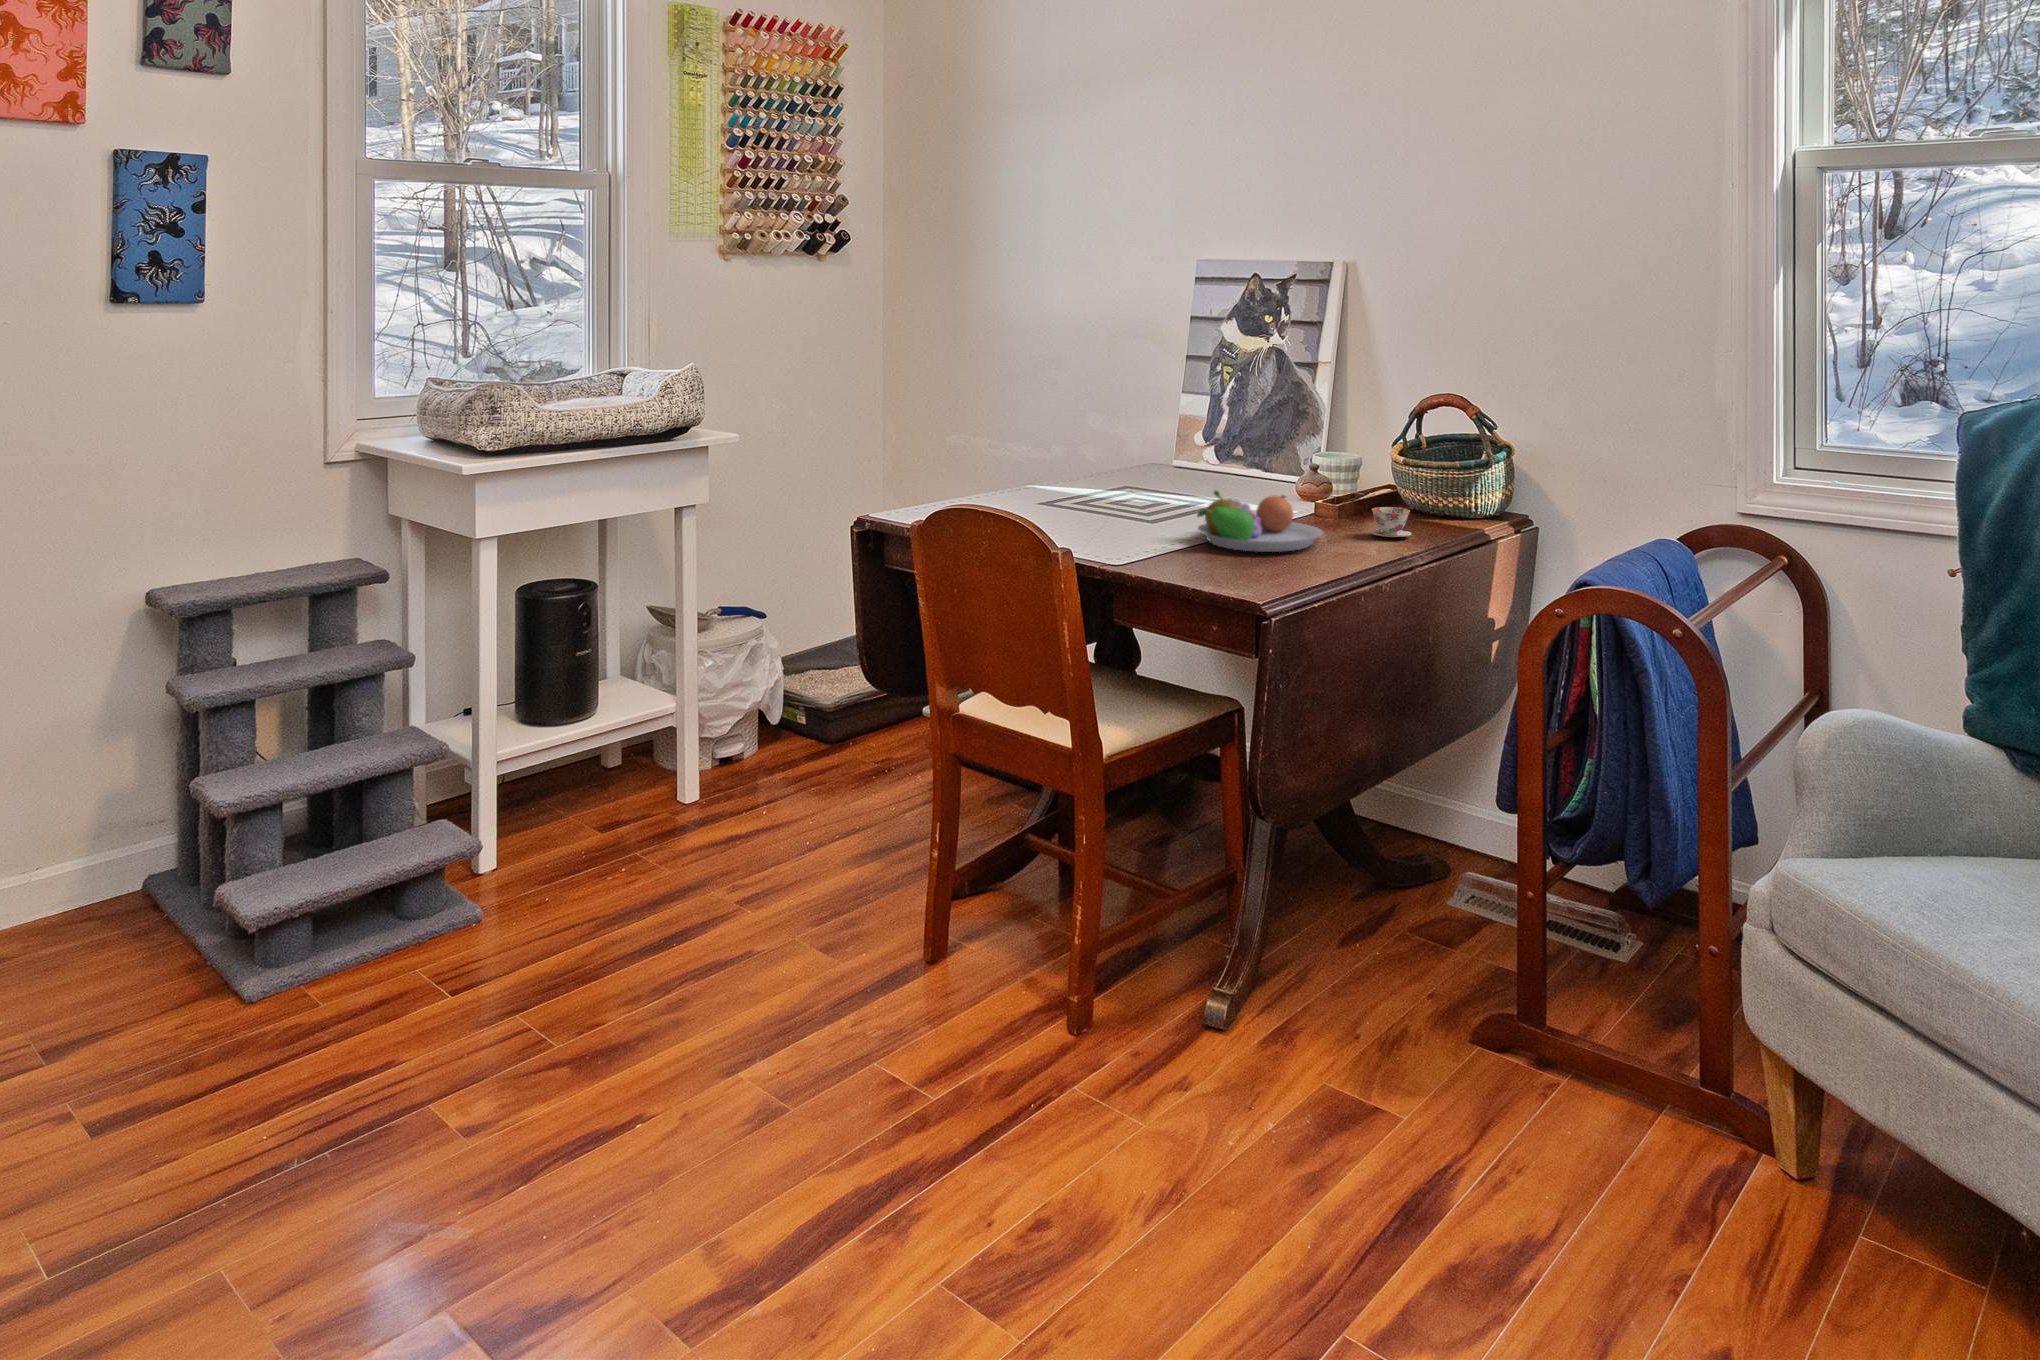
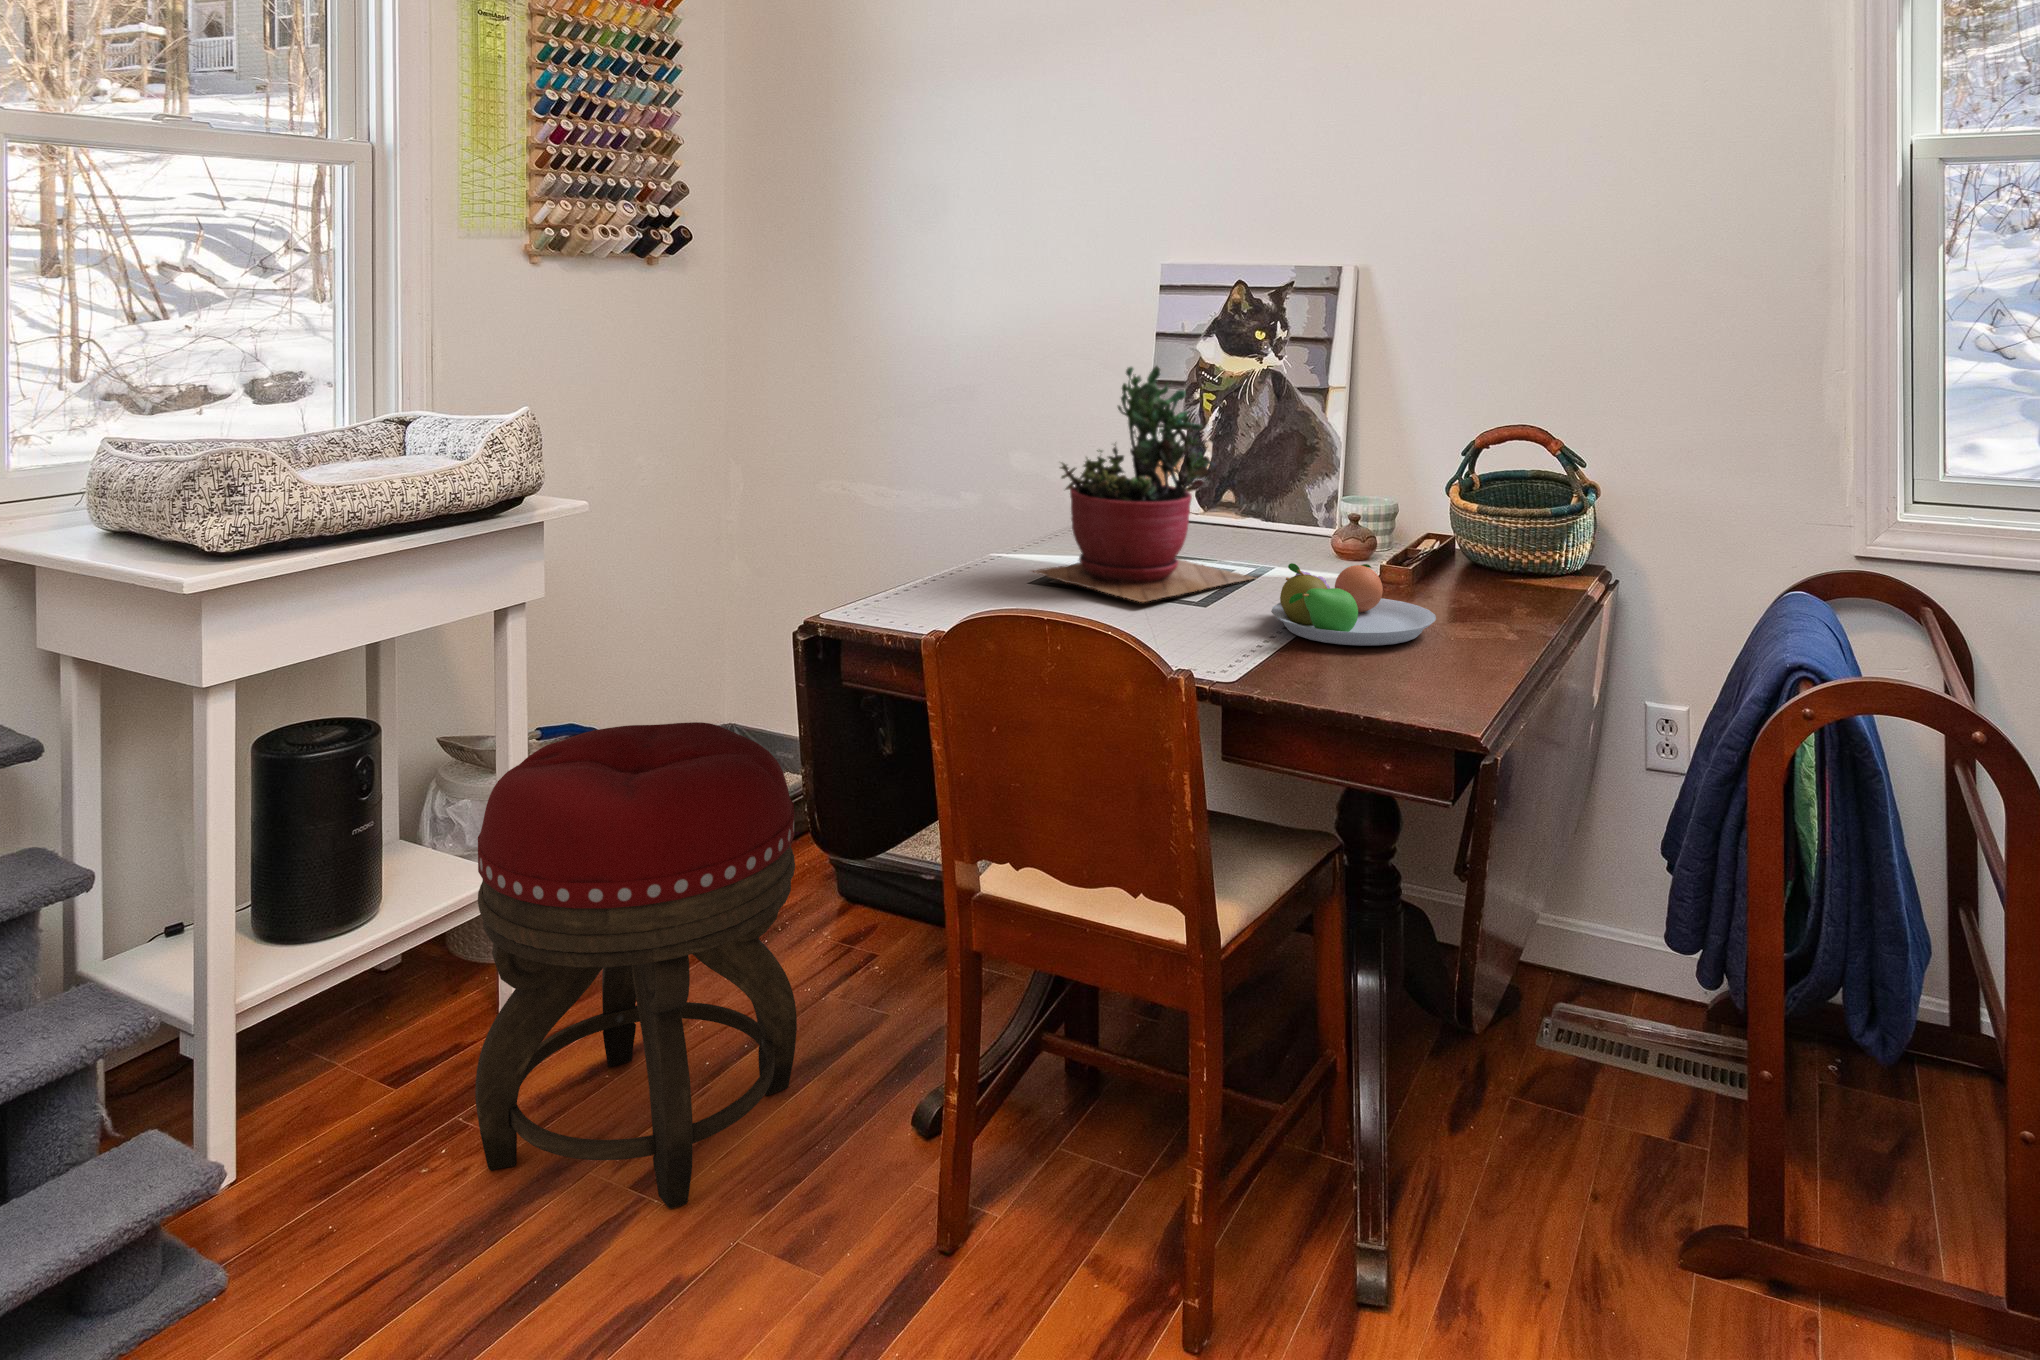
succulent plant: none [1046,340,1225,518] -> present [1033,366,1253,602]
teacup: present [1370,507,1412,537] -> none [1468,571,1521,611]
footstool: none [640,593,863,913] -> present [475,722,797,1209]

